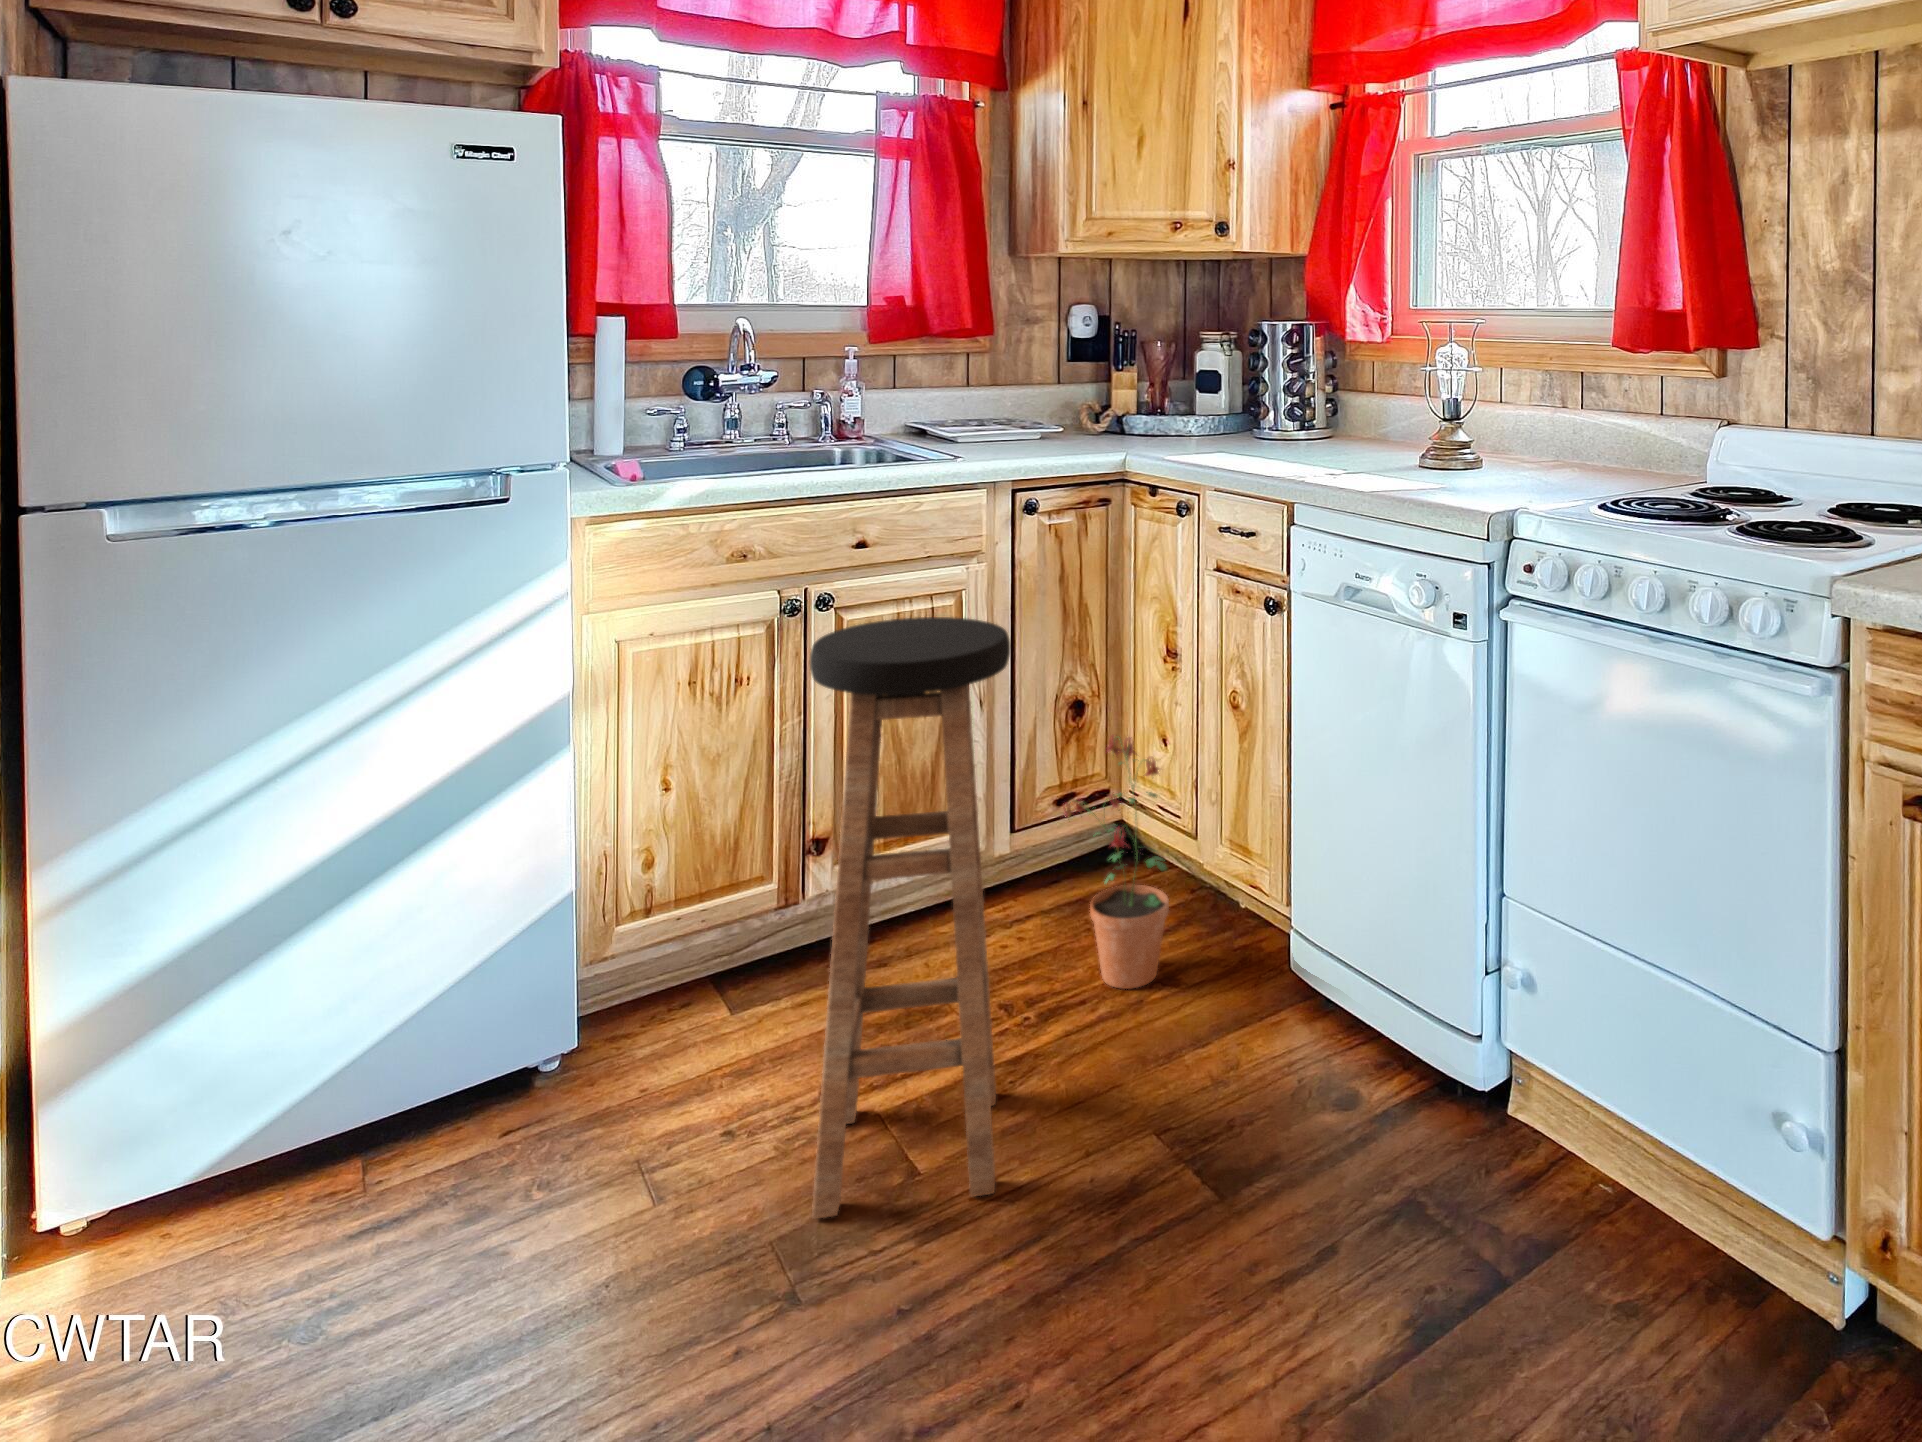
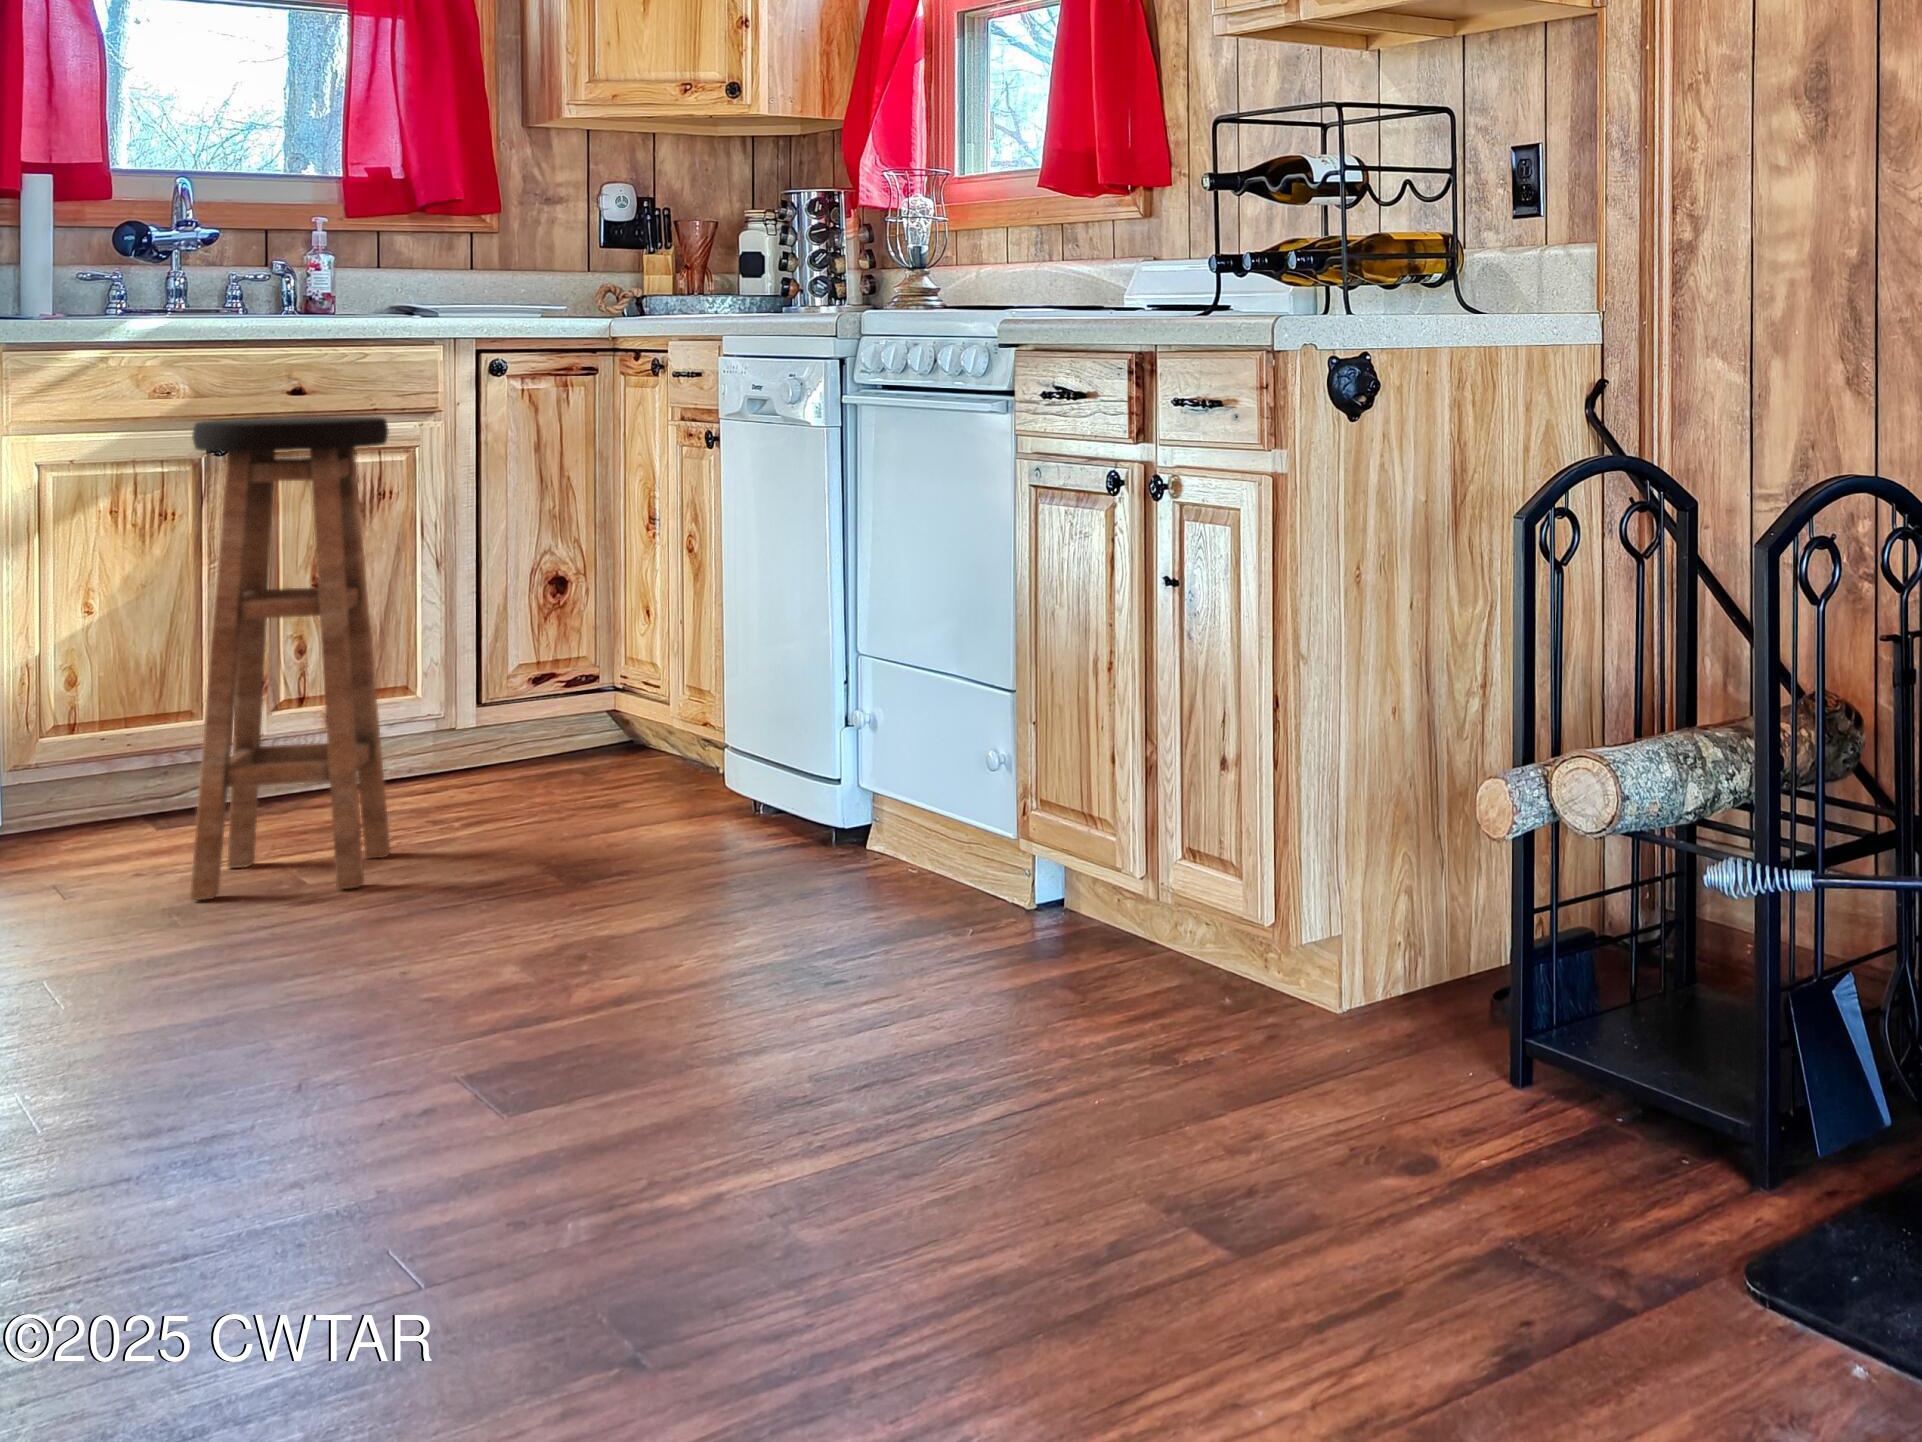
potted plant: present [1064,735,1169,989] -> none [497,575,606,807]

